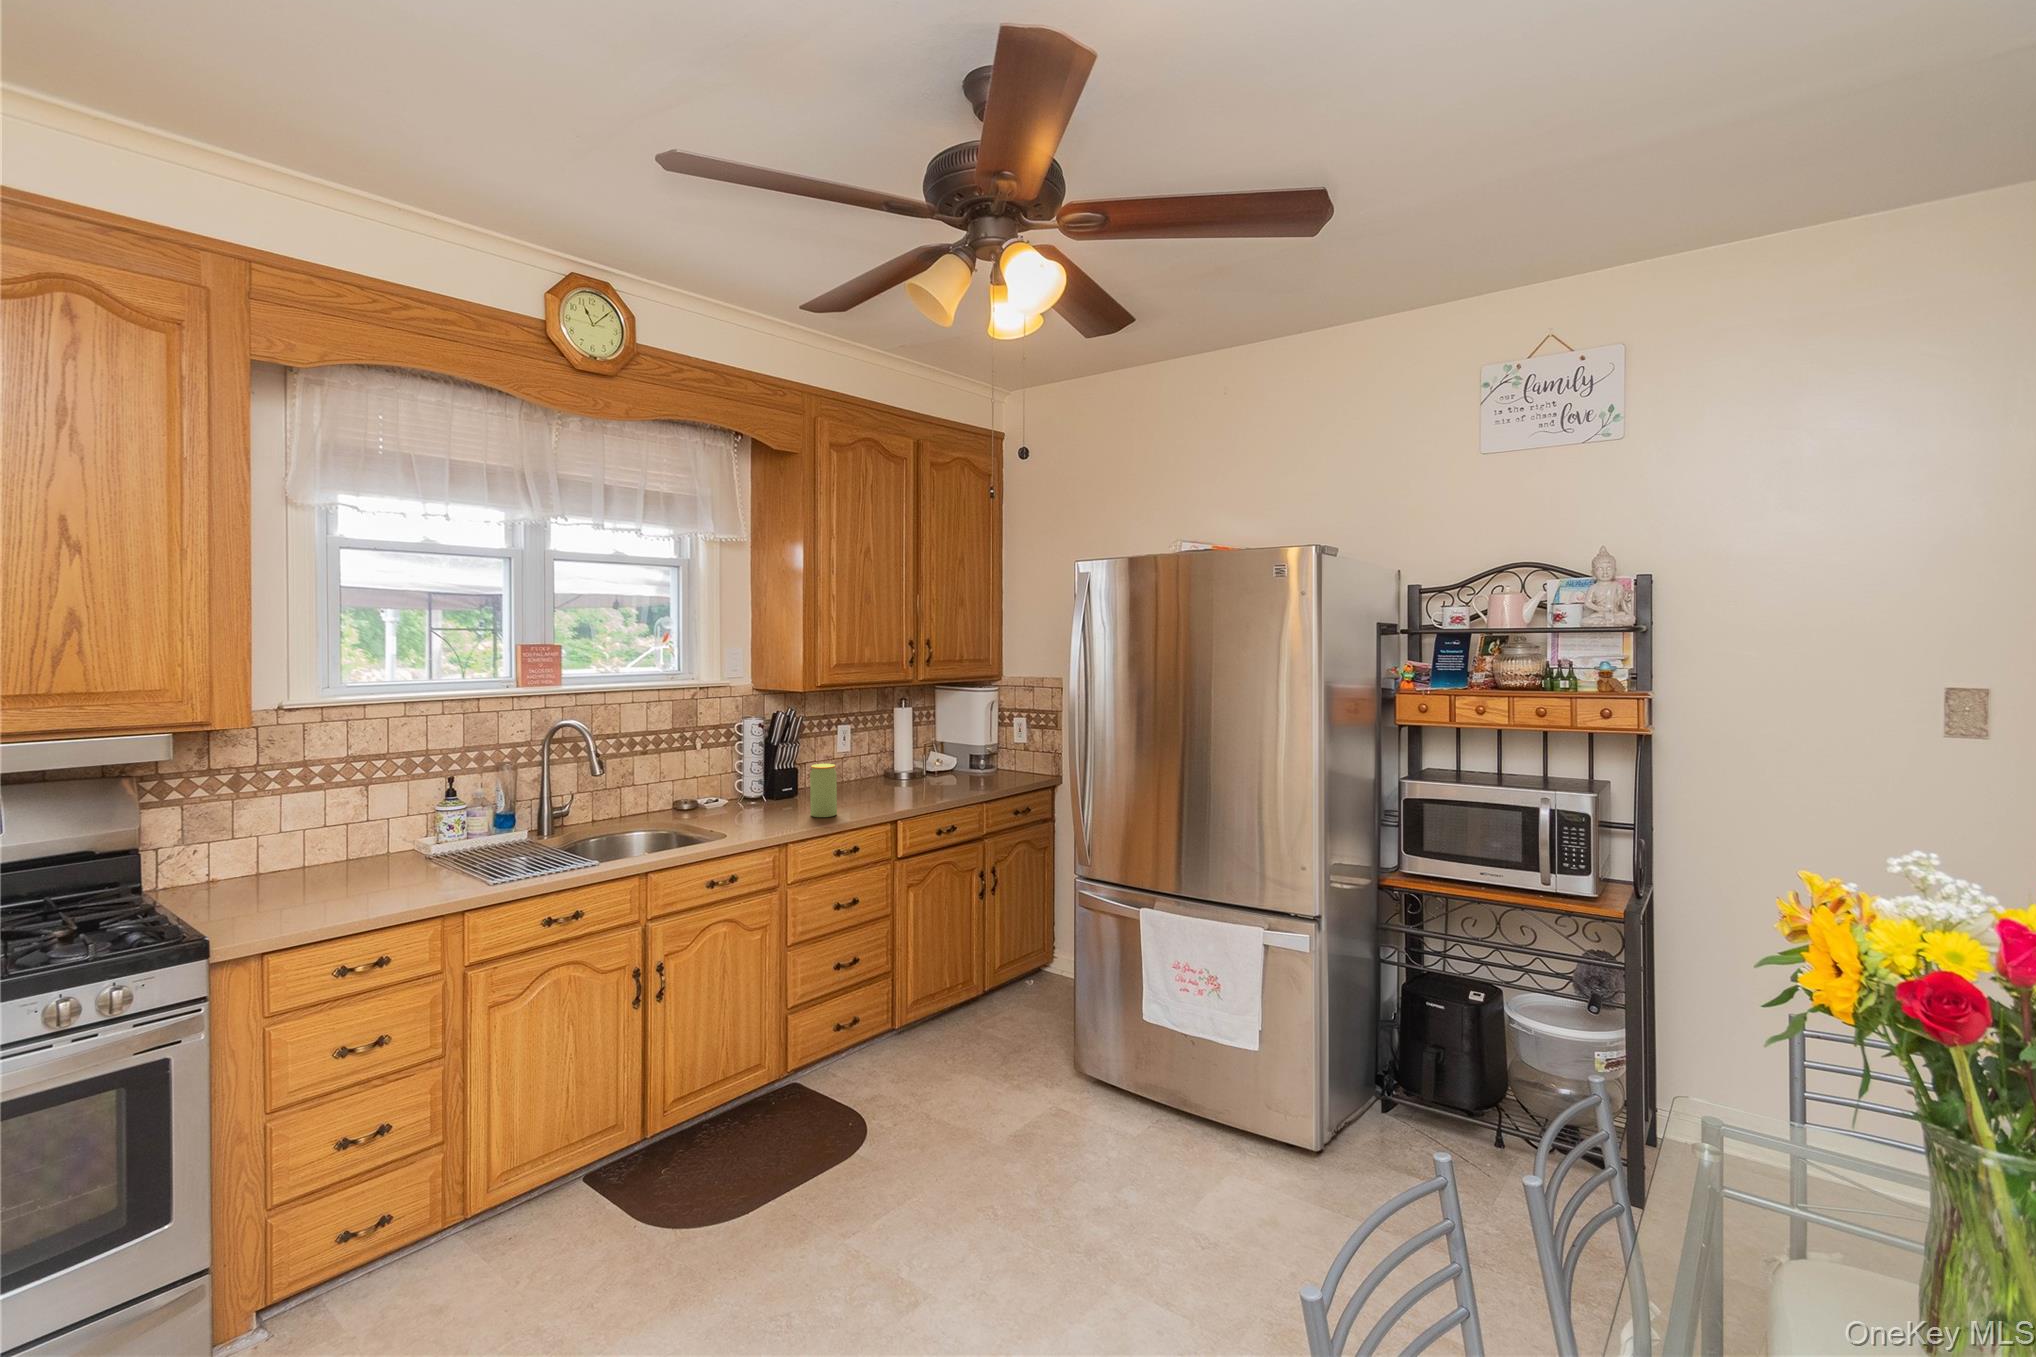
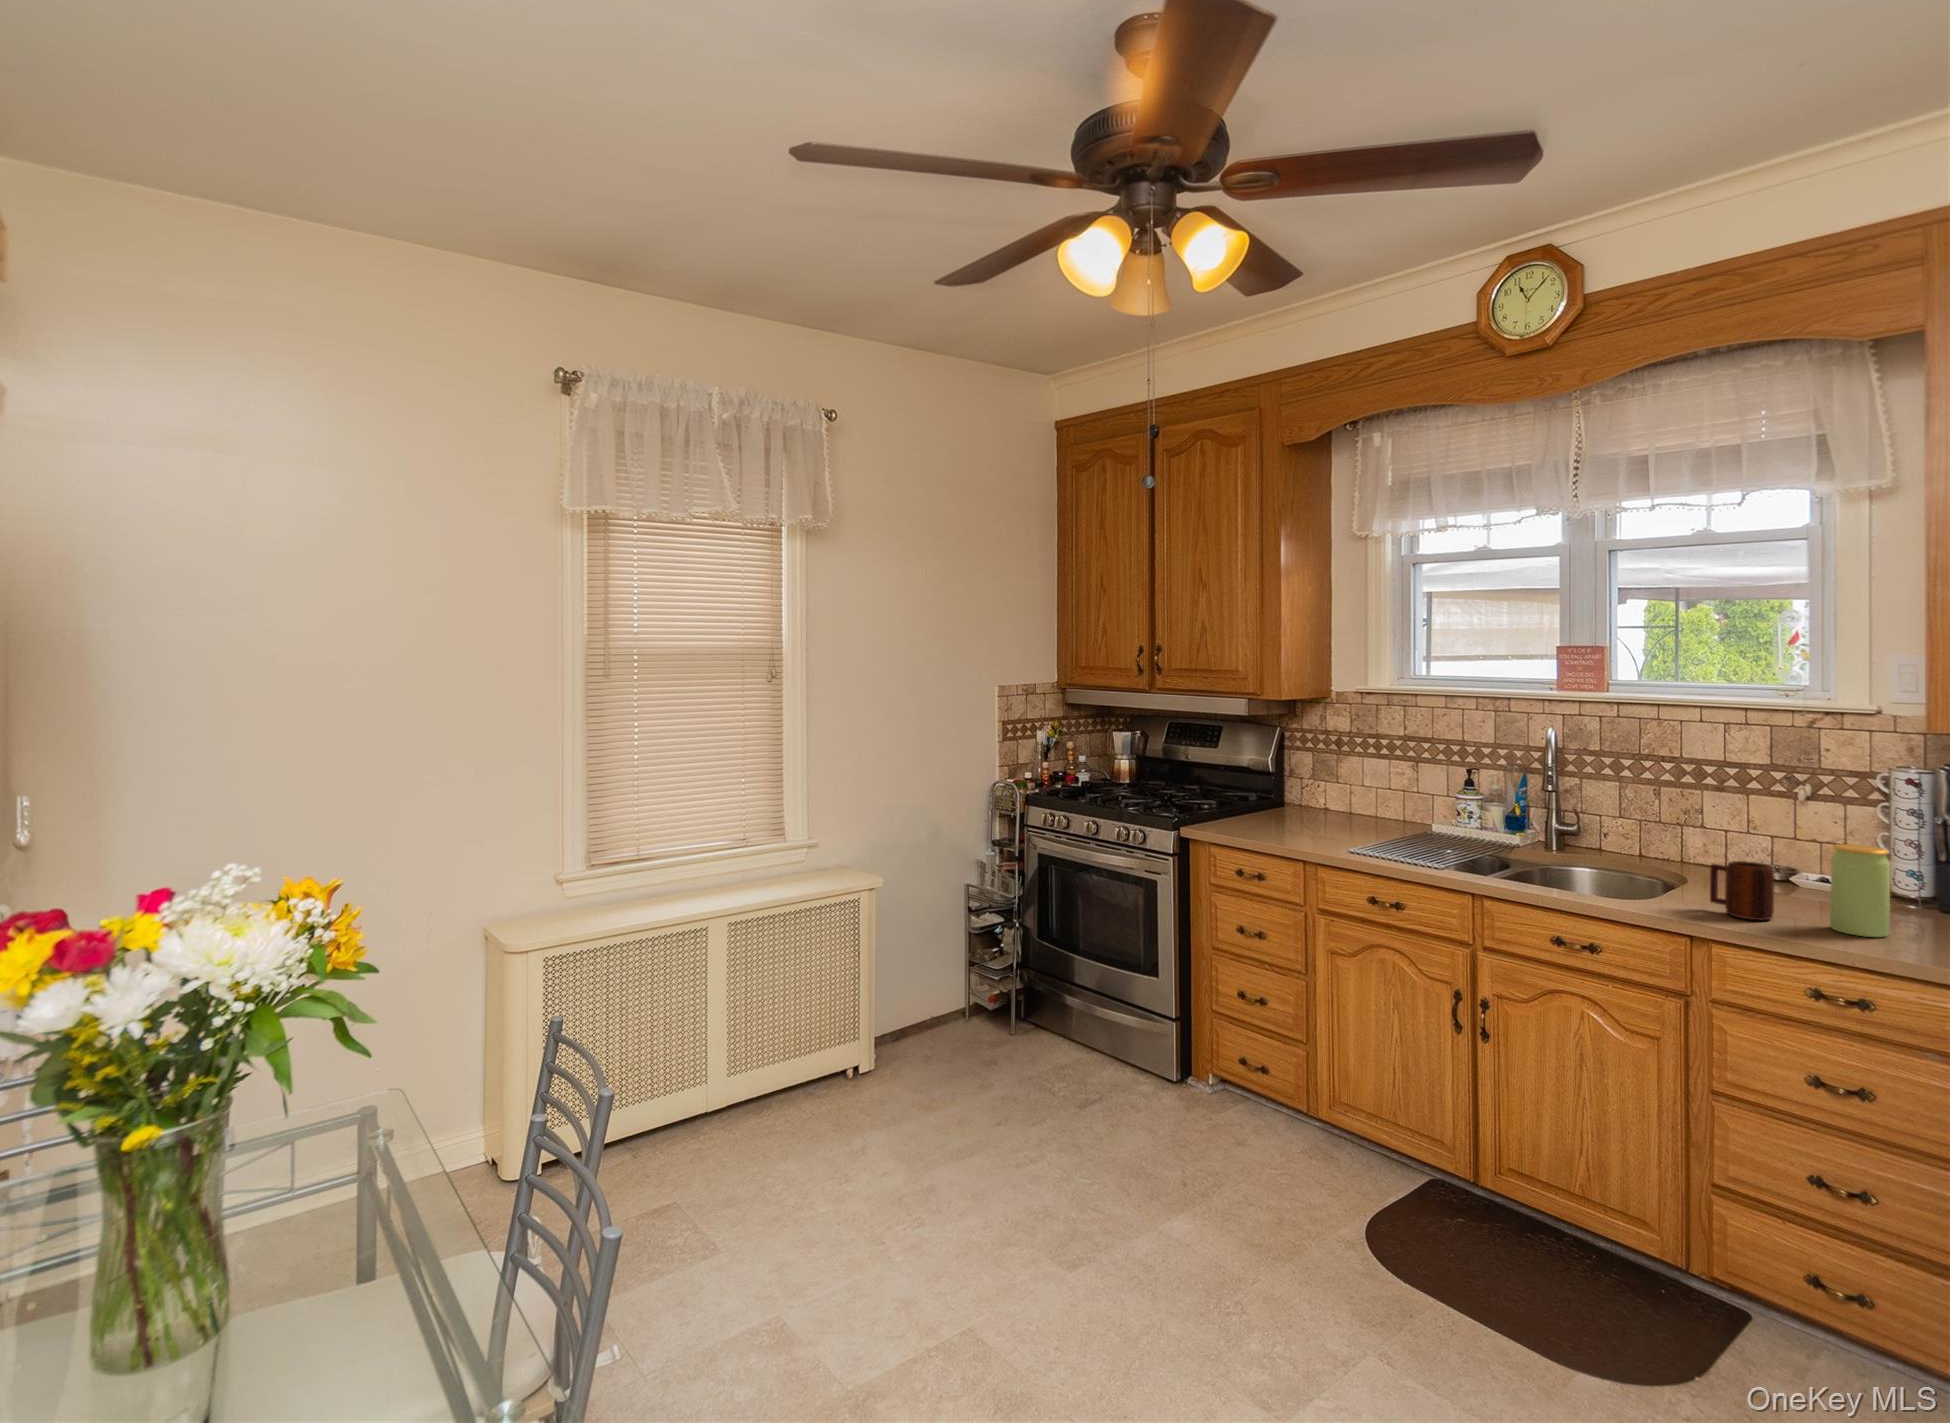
mug: none [763,789,798,827] -> present [1710,861,1774,920]

